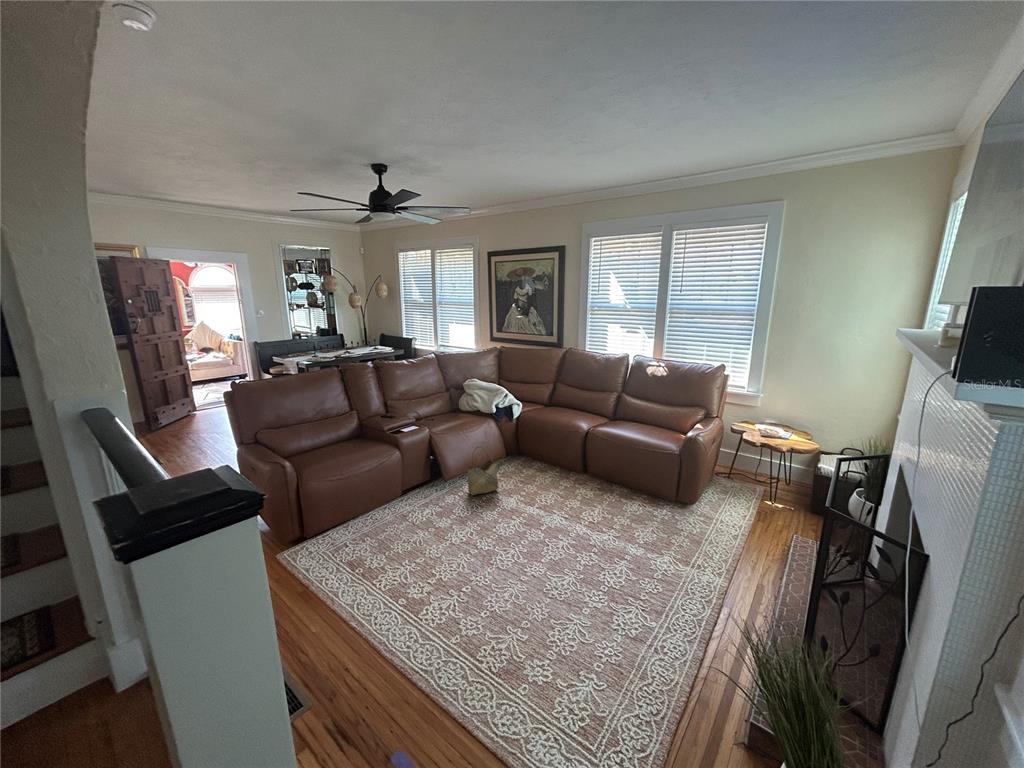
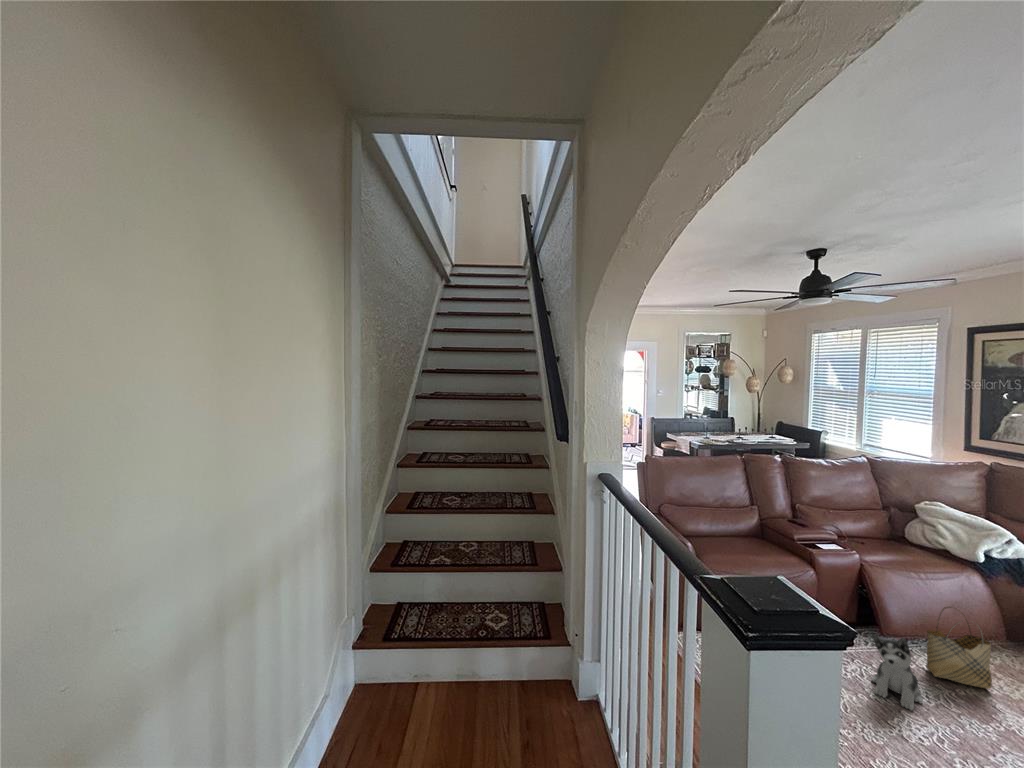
plush toy: none [436,478,465,525] -> present [872,635,923,710]

